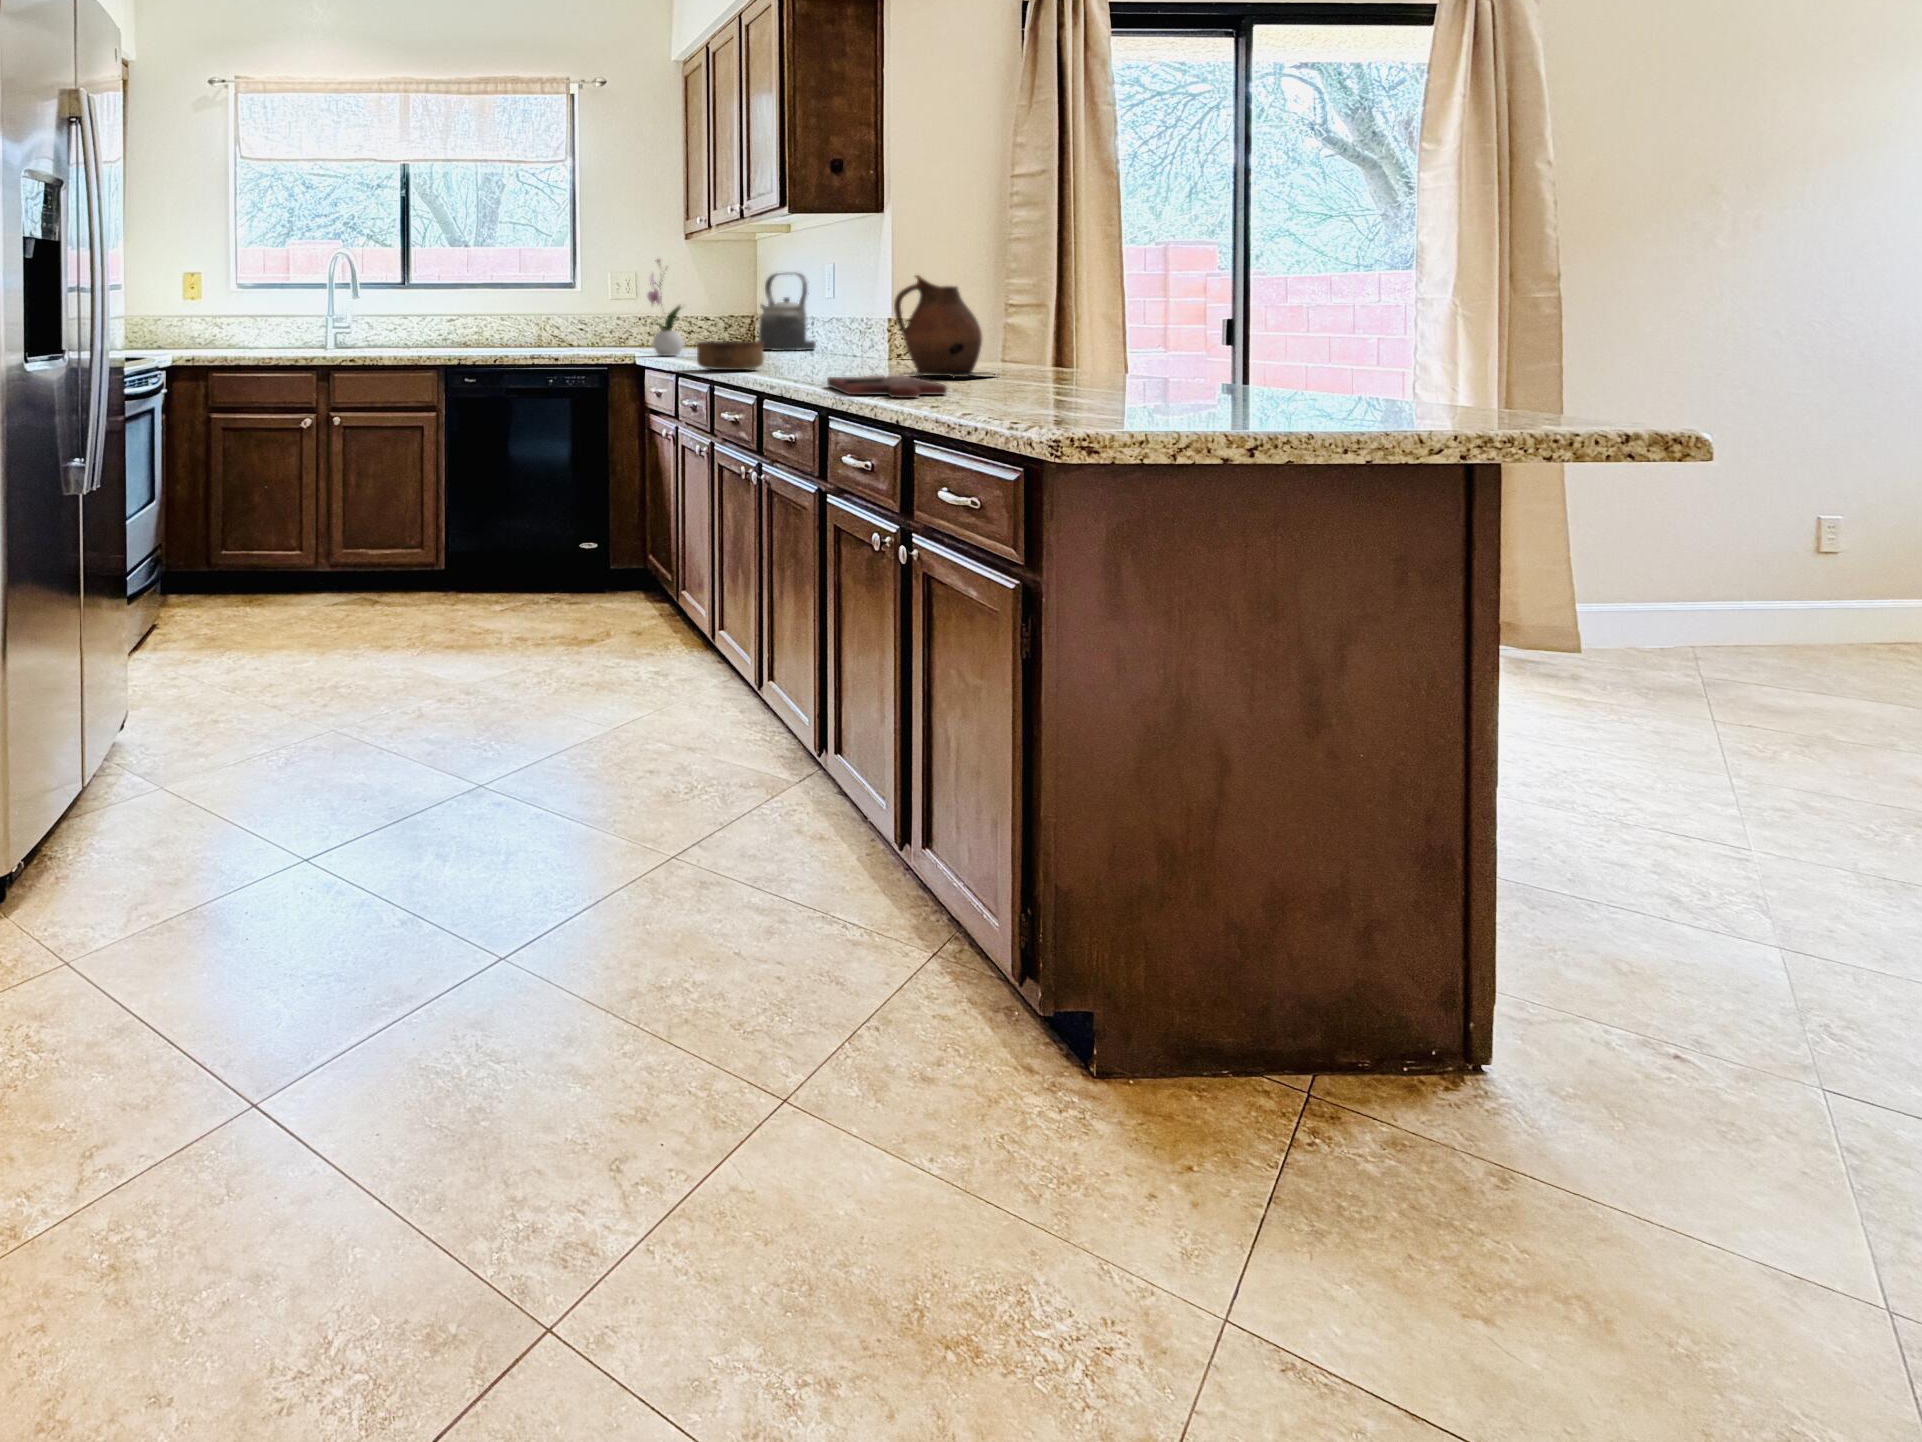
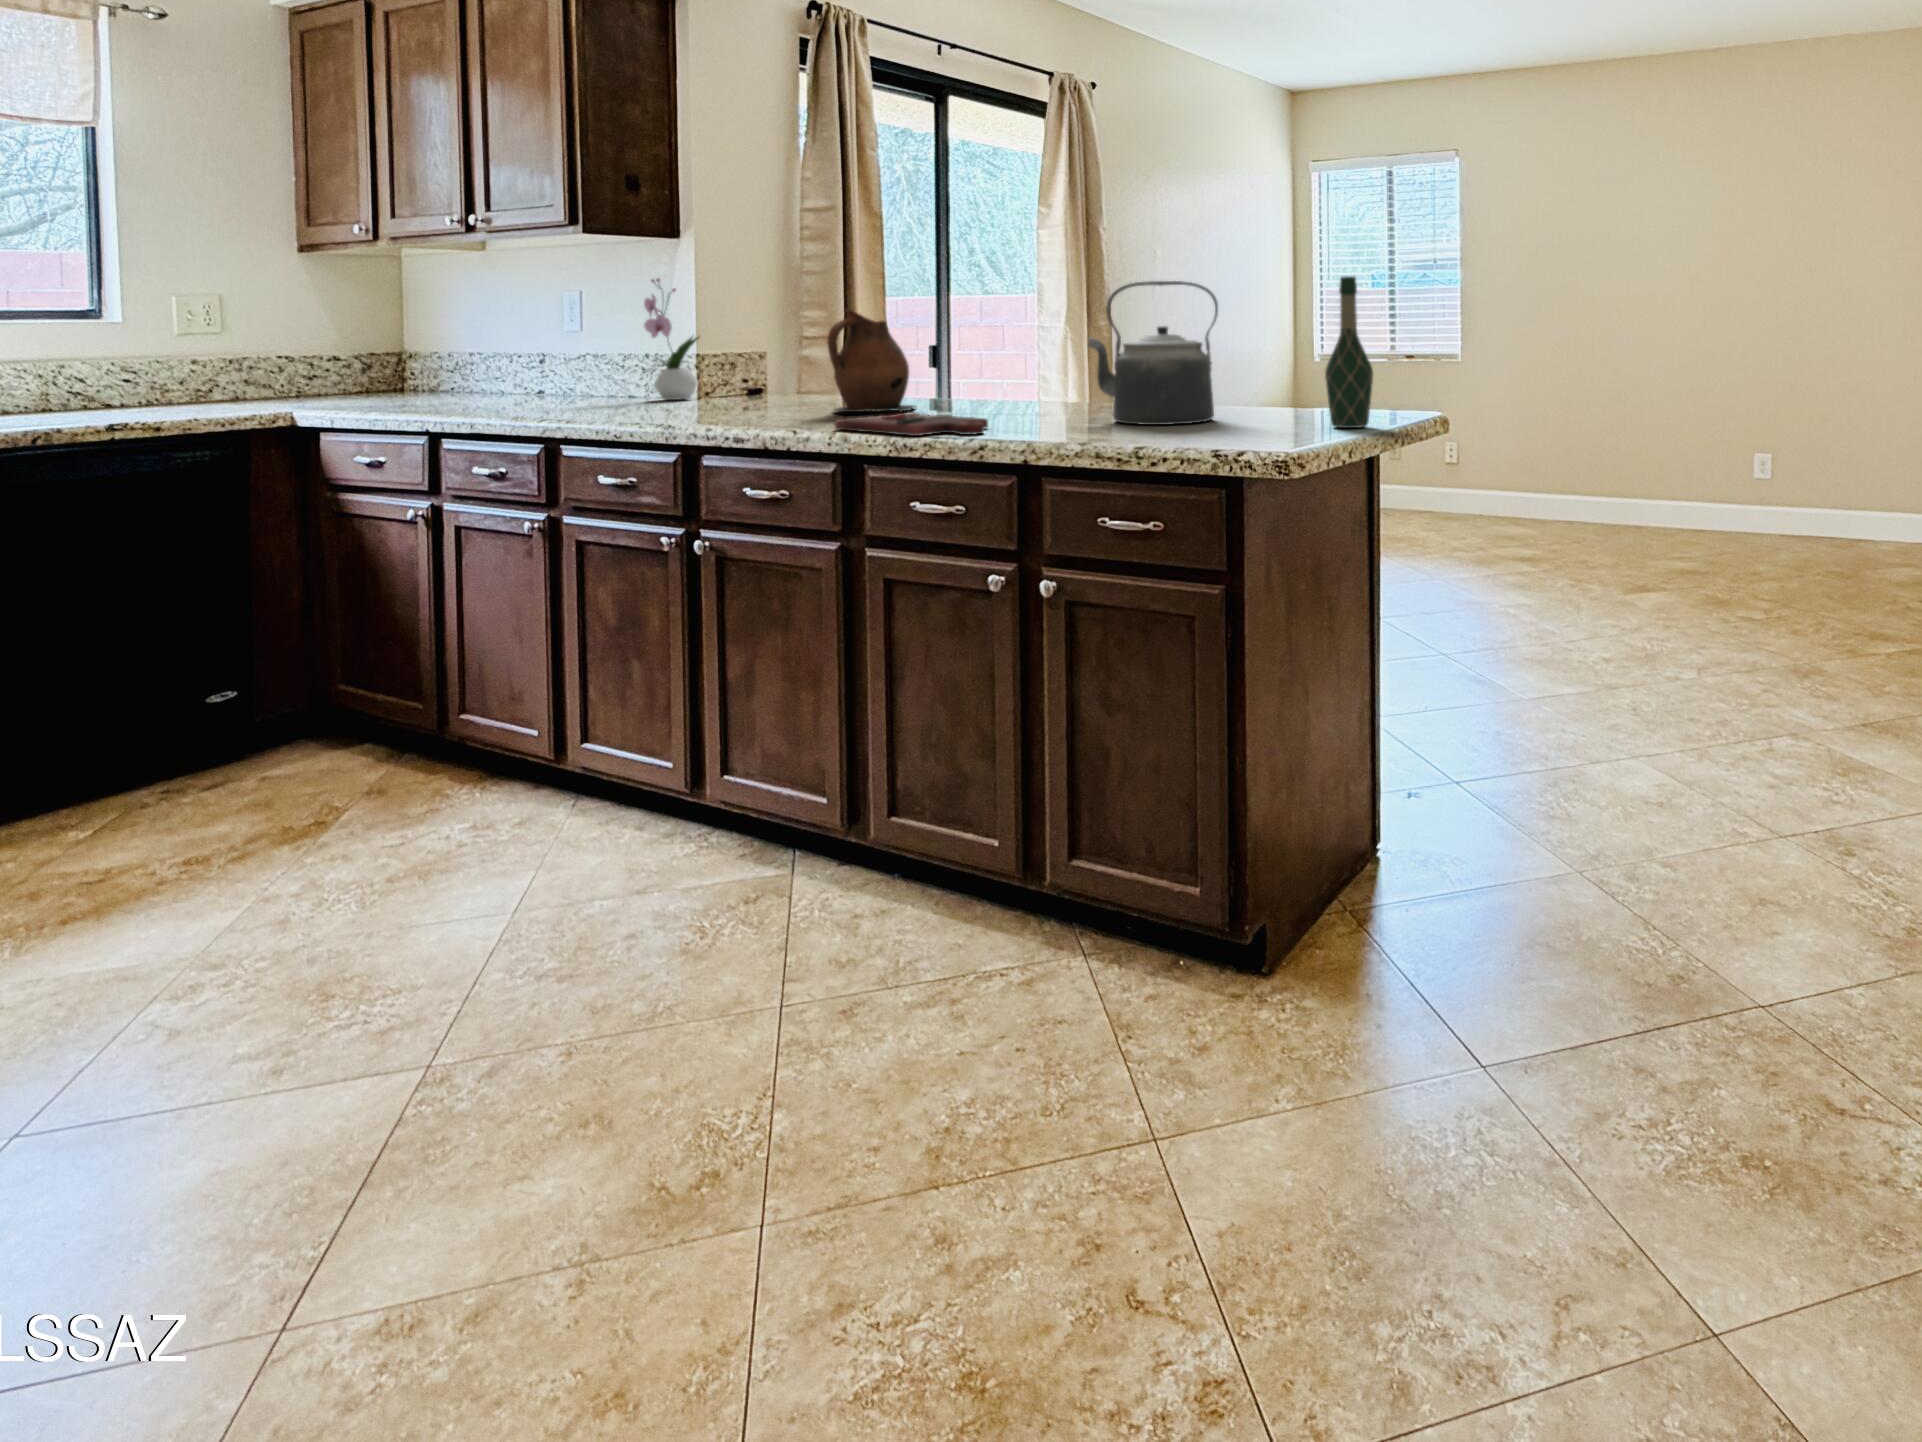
wine bottle: none [1309,215,1394,429] -> present [1325,276,1373,428]
flower arrangement: present [647,260,685,356] -> present [644,279,699,400]
kettle: present [759,273,816,351] -> present [1088,281,1218,425]
bowl: present [697,341,764,370] -> none [555,384,646,422]

